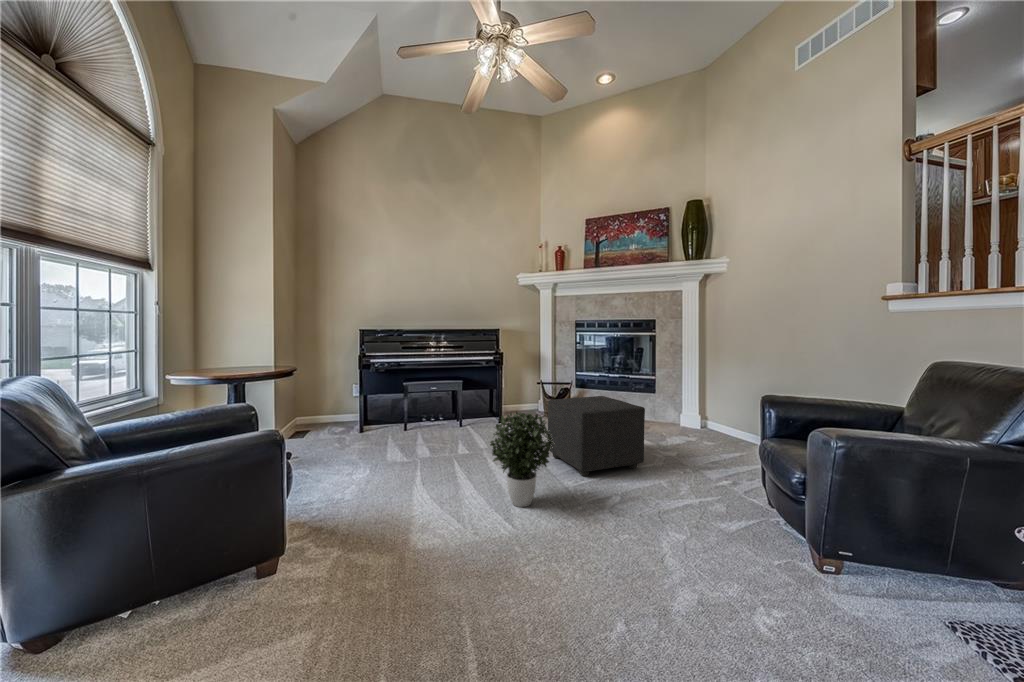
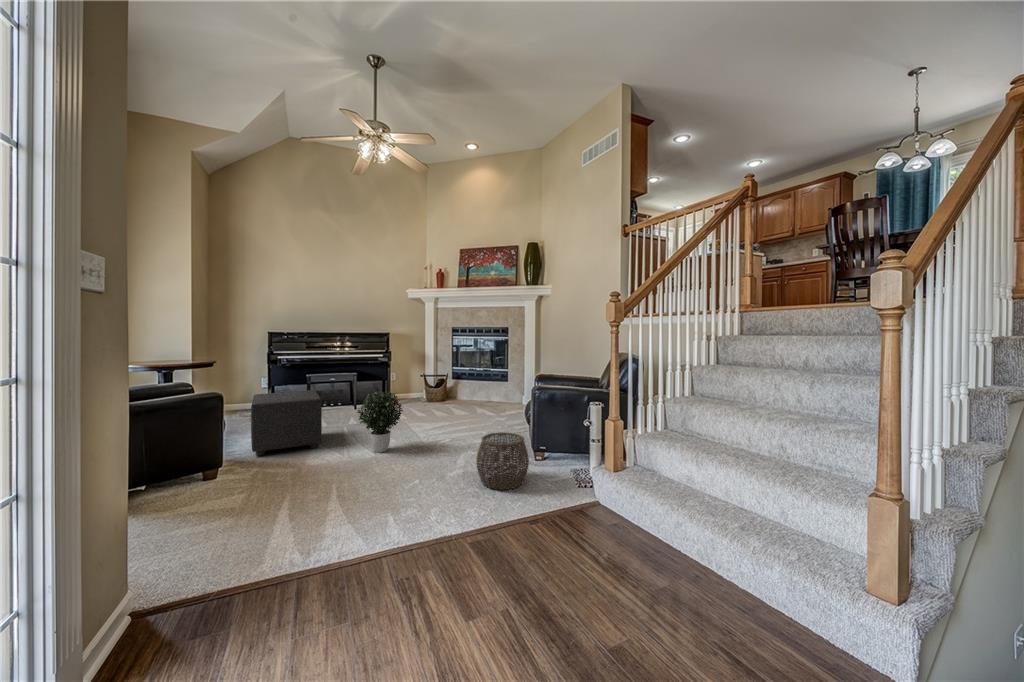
ottoman: present [548,396,645,476] -> present [251,390,322,455]
woven basket: none [729,502,855,633] -> present [476,432,529,490]

